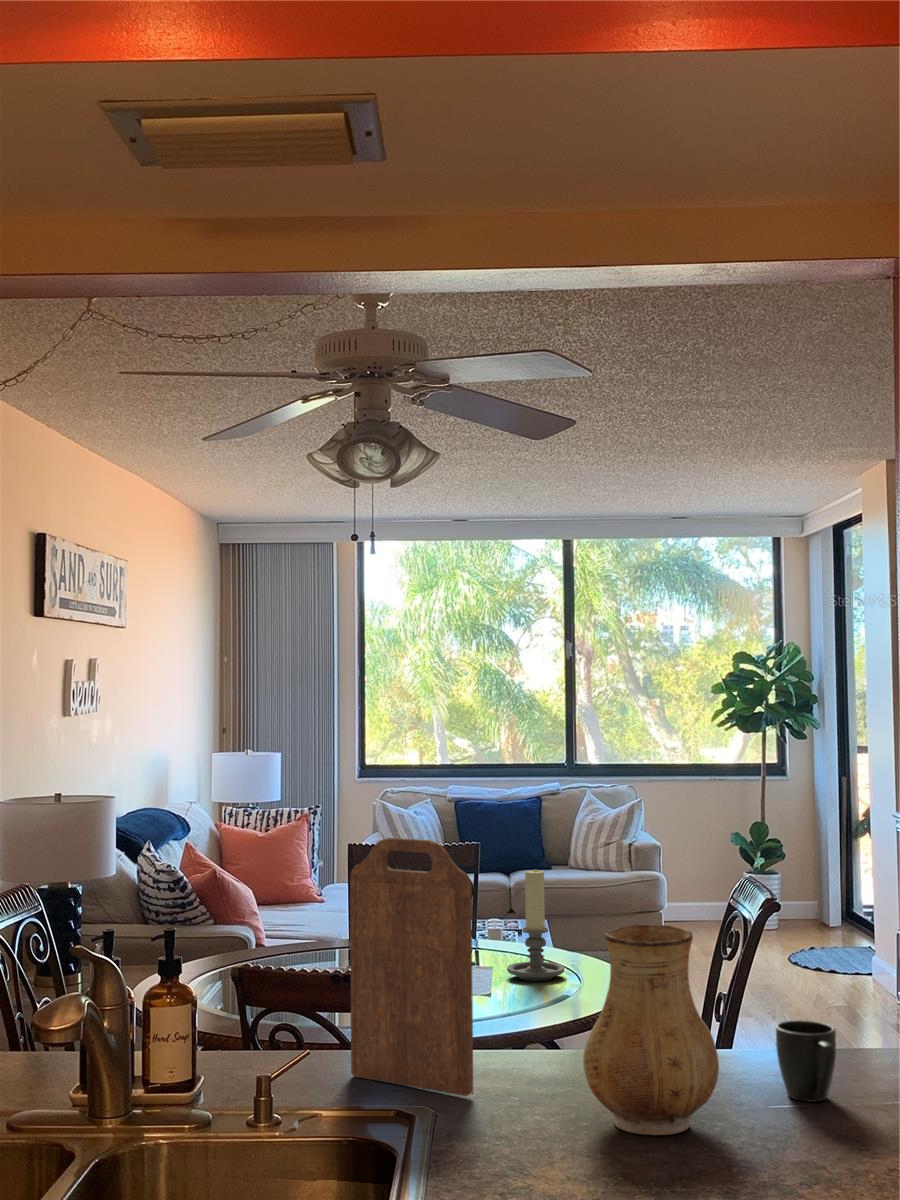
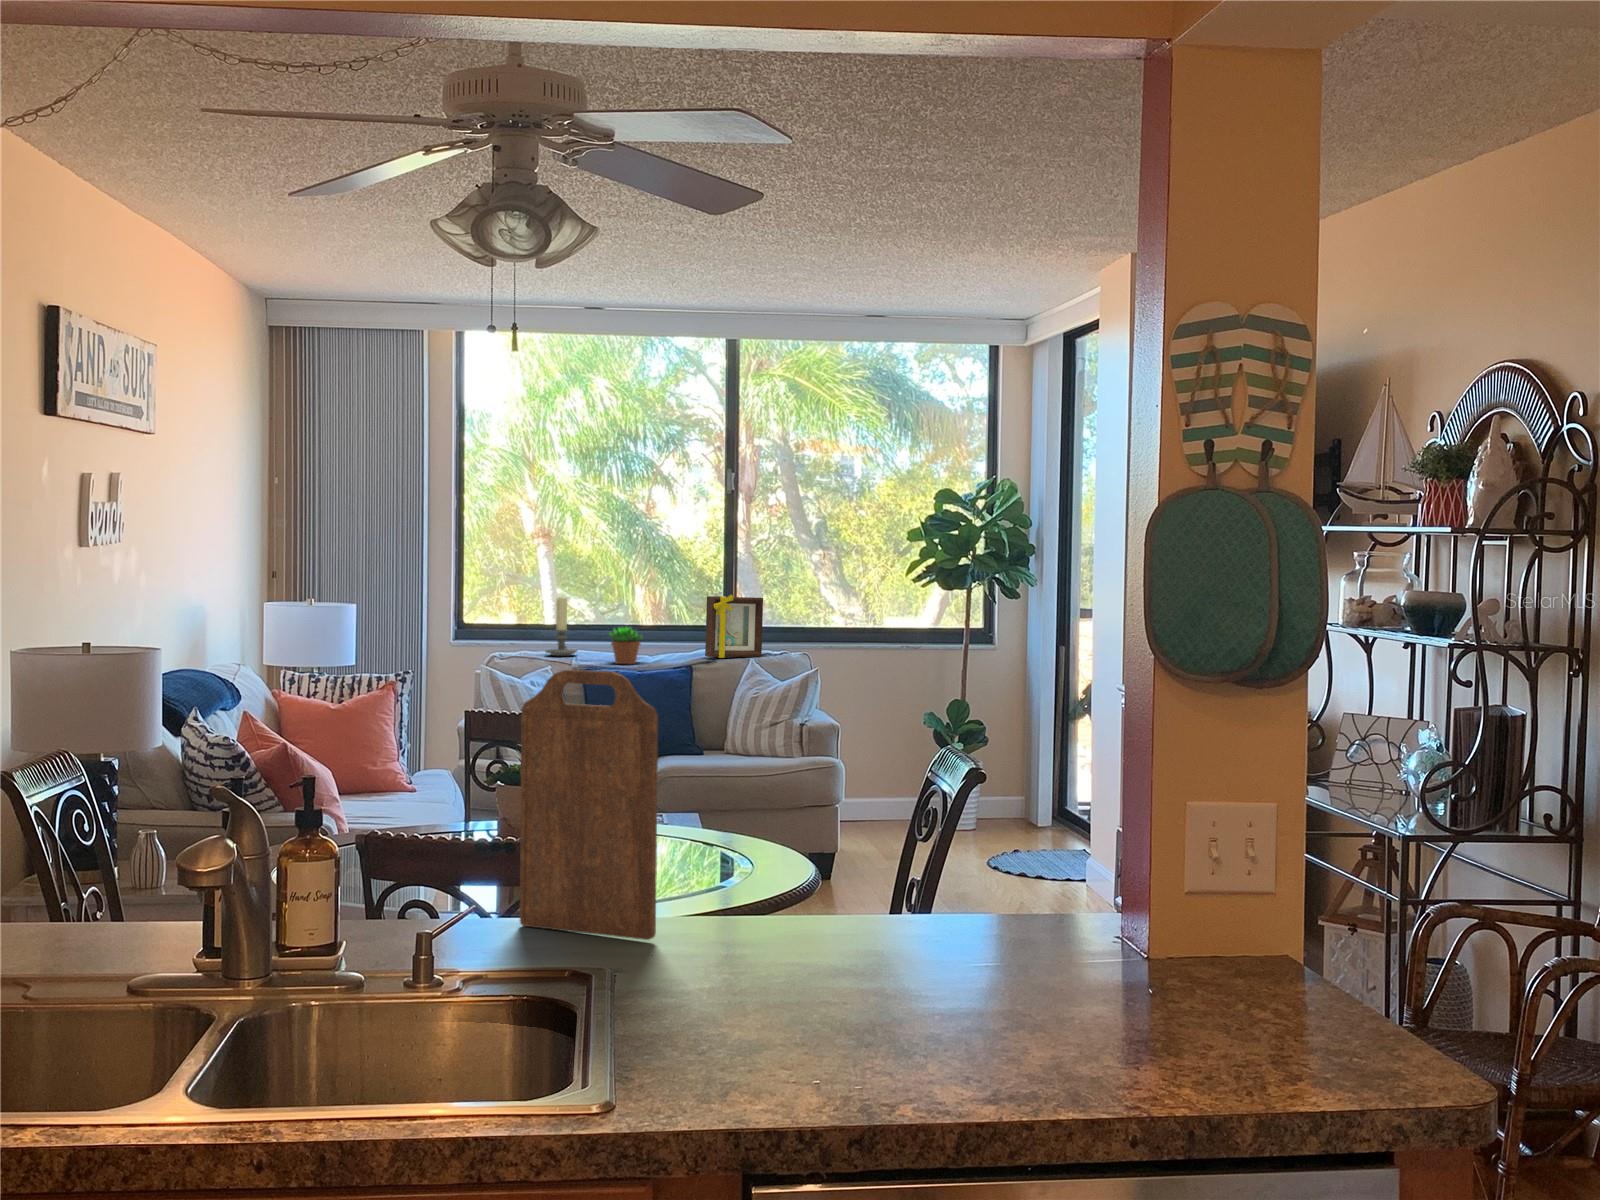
picture frame: none [553,739,598,790] -> present [705,595,763,658]
succulent plant: none [474,766,503,797] -> present [608,627,643,664]
candle holder: present [507,869,565,981] -> present [546,598,577,656]
ceramic pitcher: present [583,924,719,1135] -> none [775,760,914,968]
mug: present [776,1020,836,1102] -> none [973,864,1033,942]

